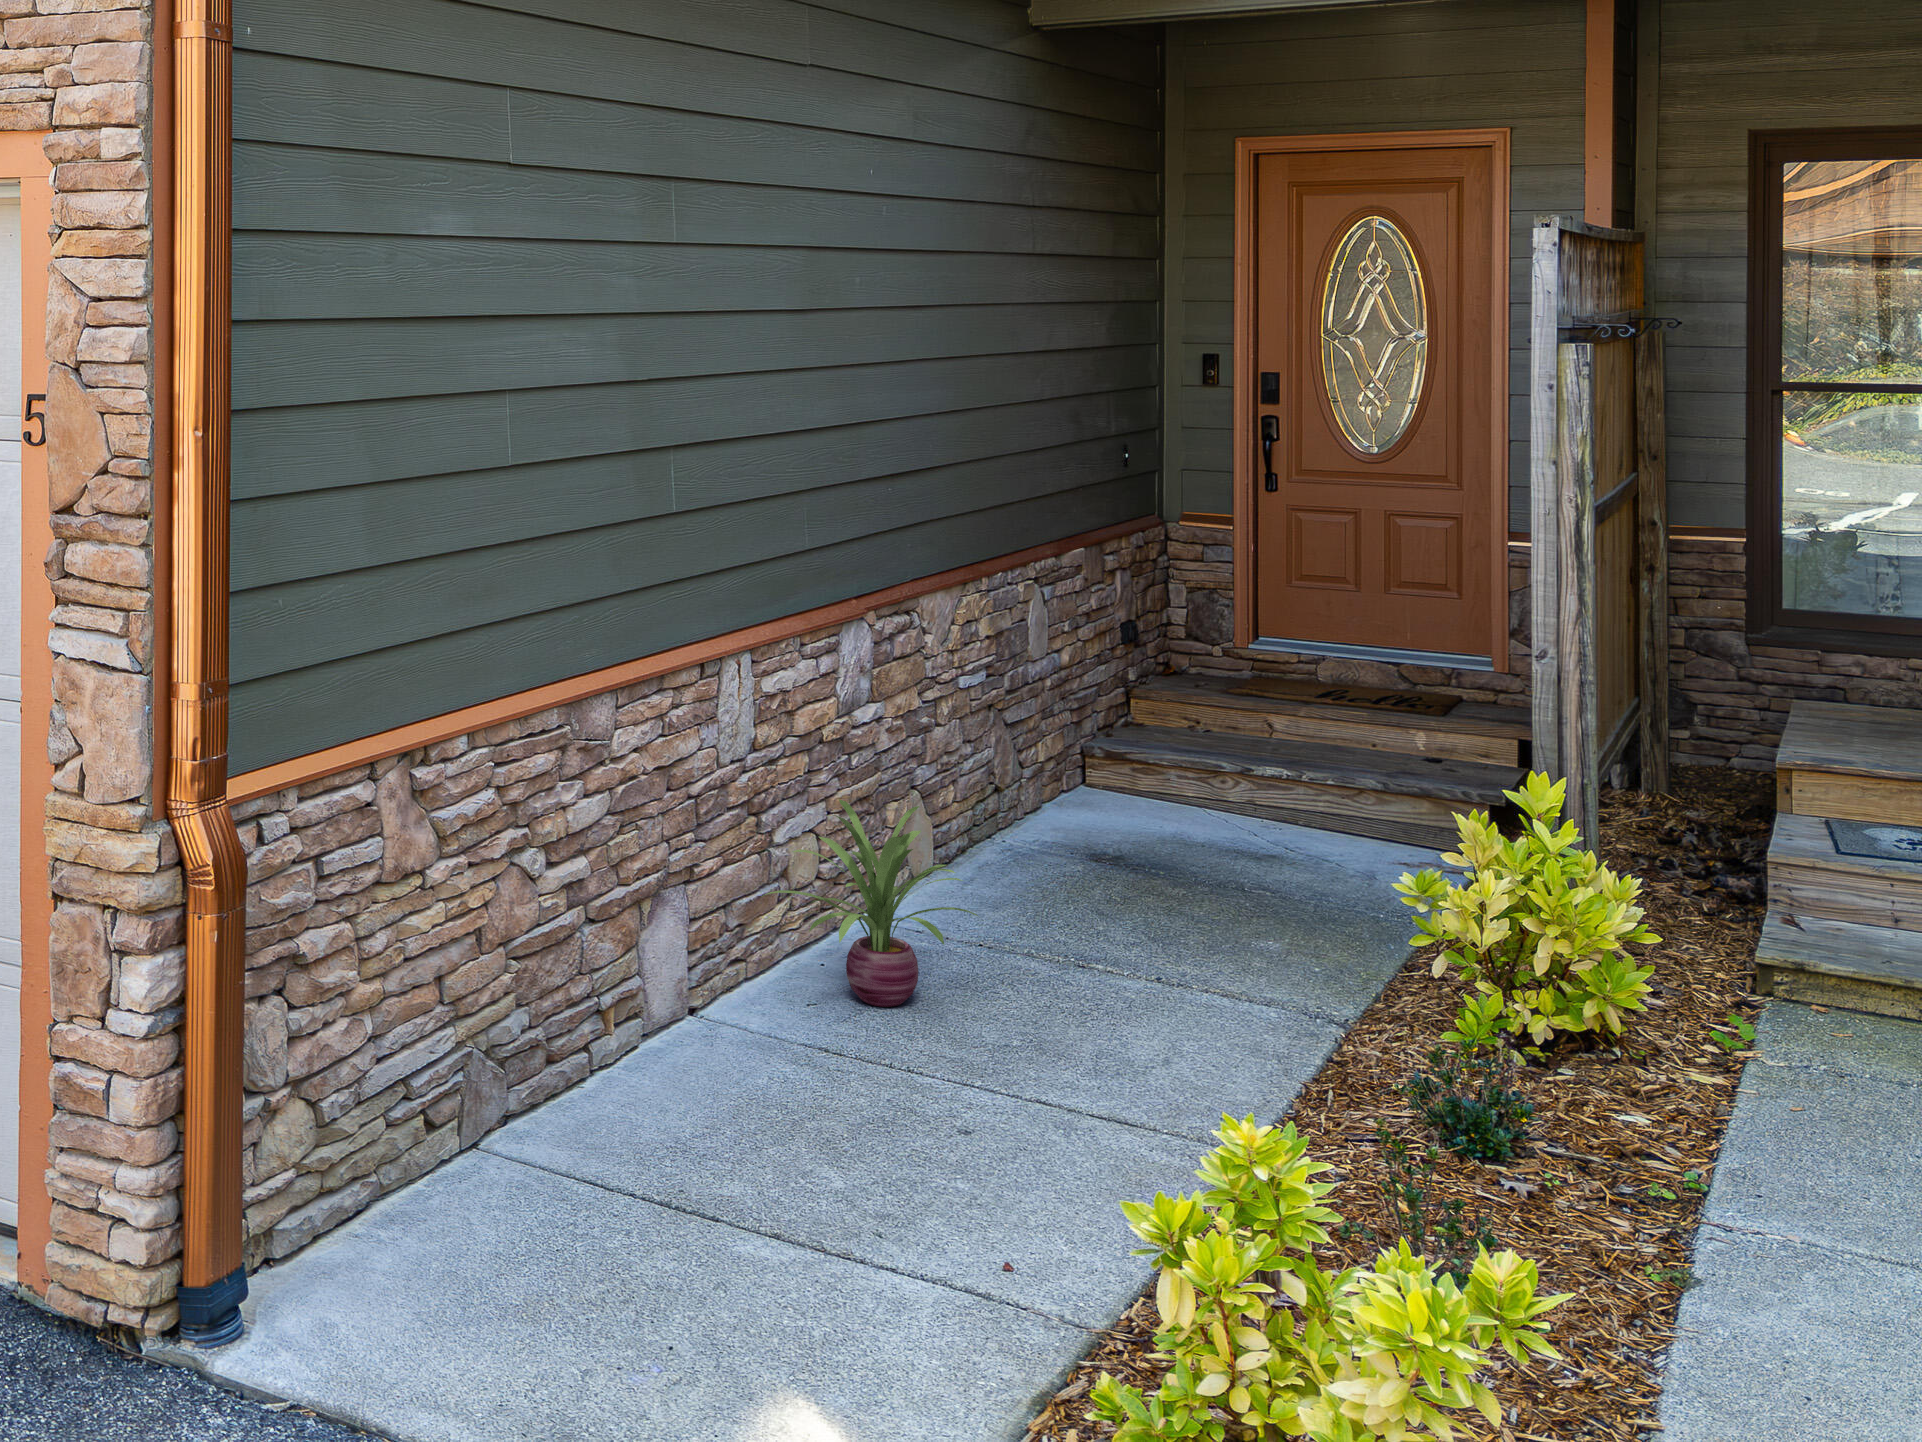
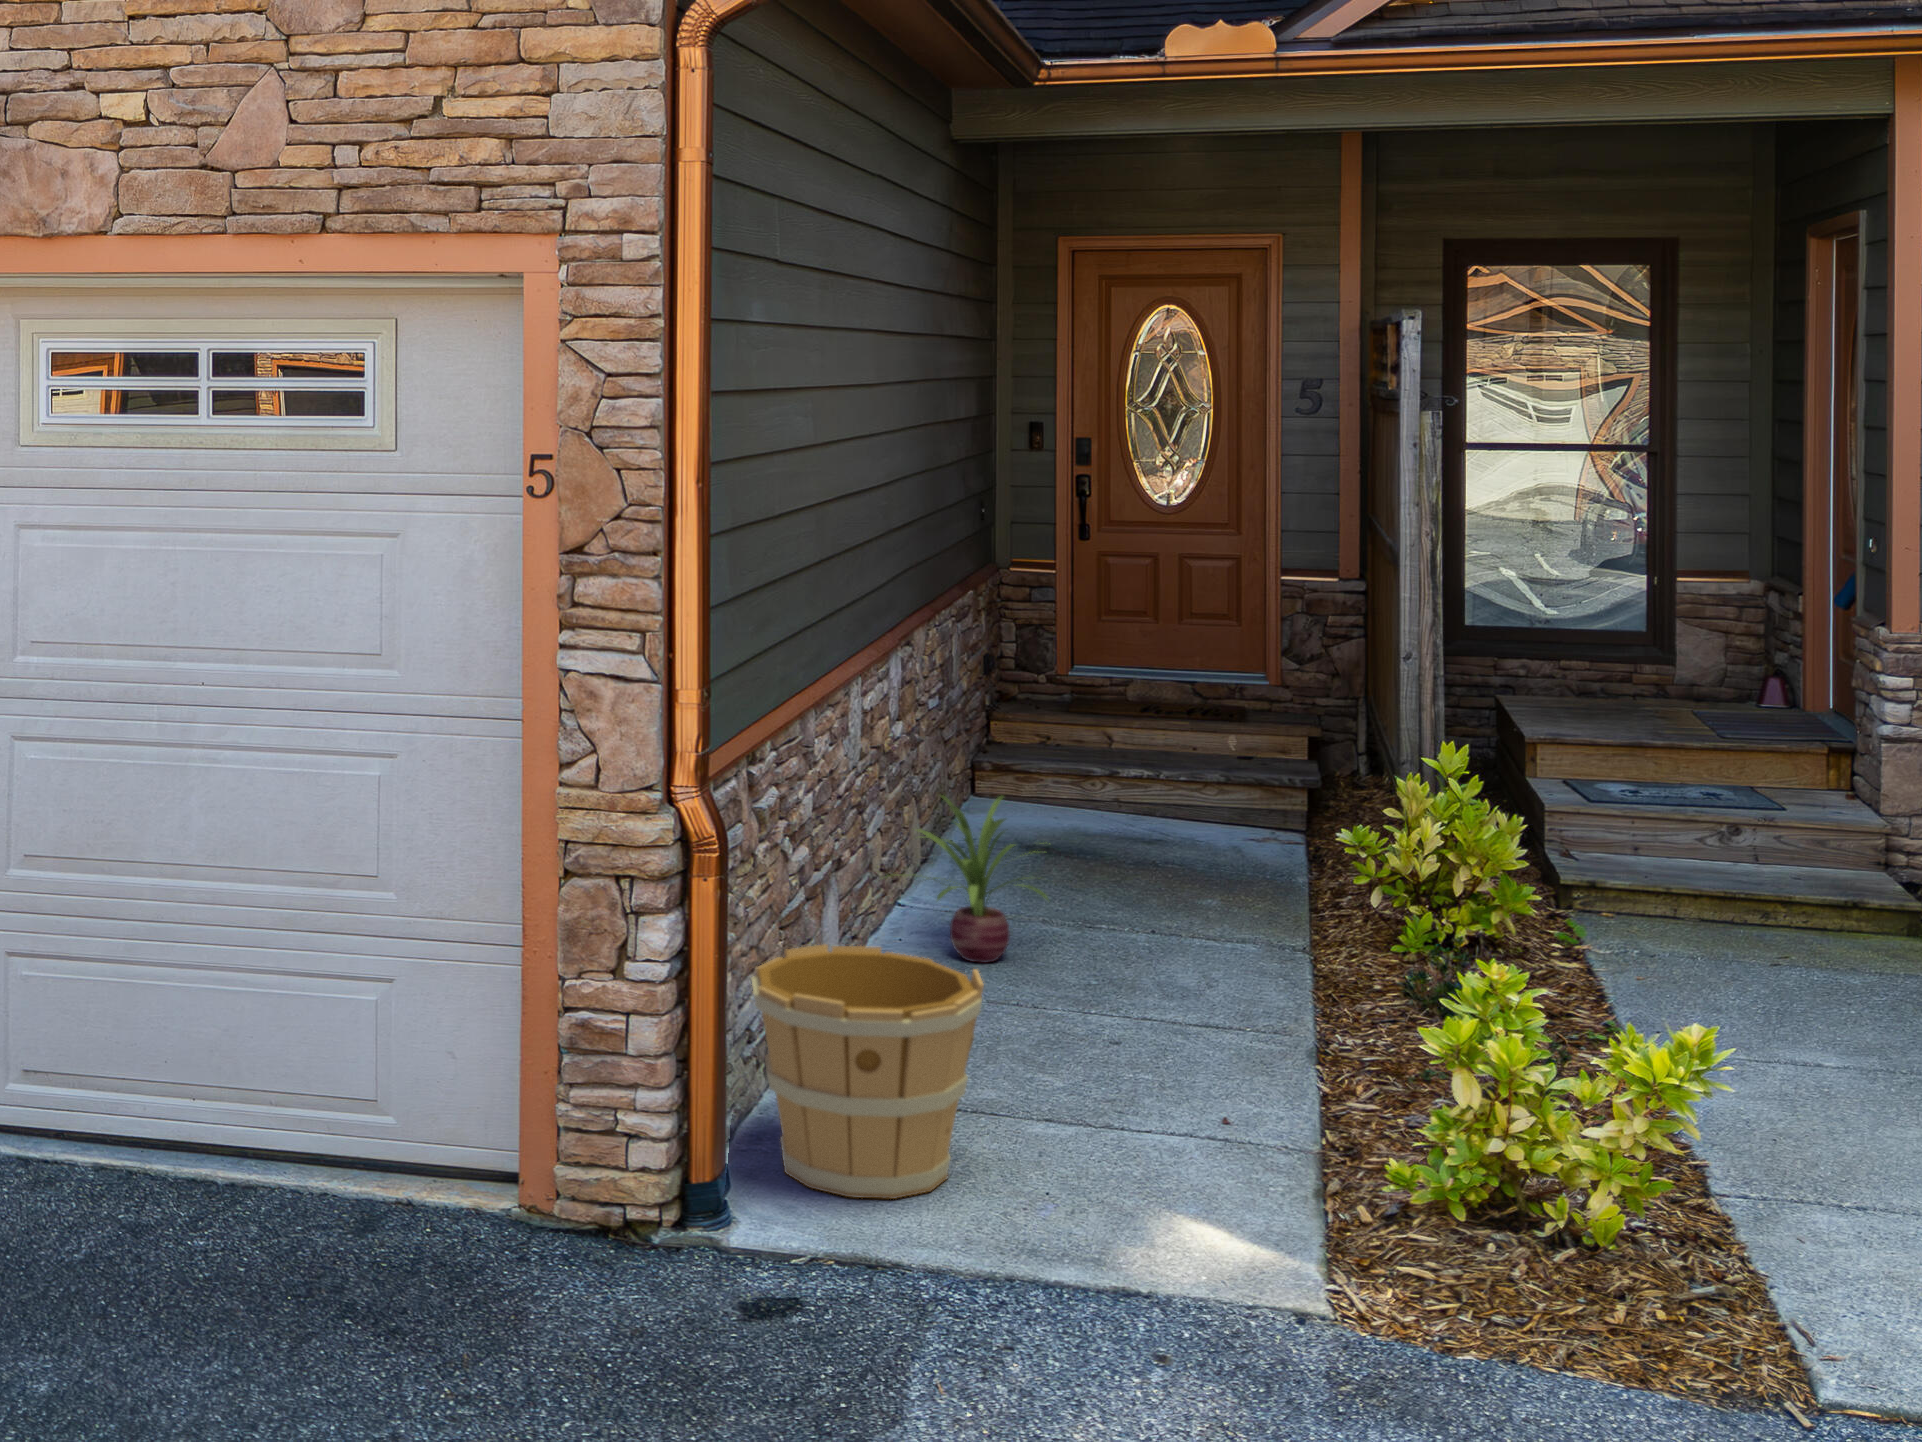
wooden bucket: none [321,997,610,1339] -> present [752,944,984,1199]

